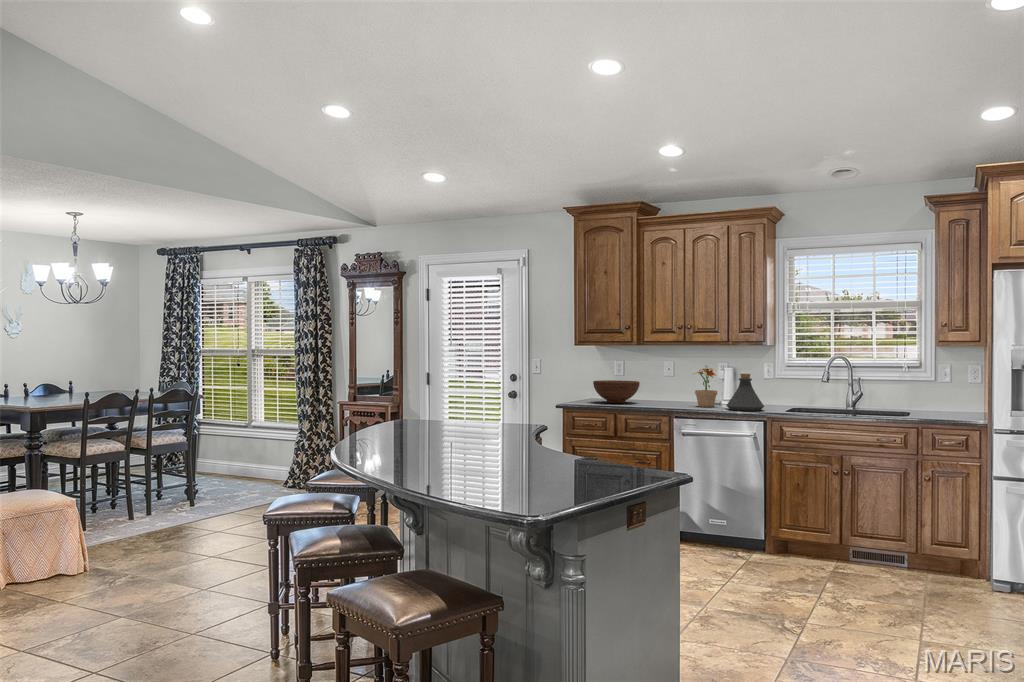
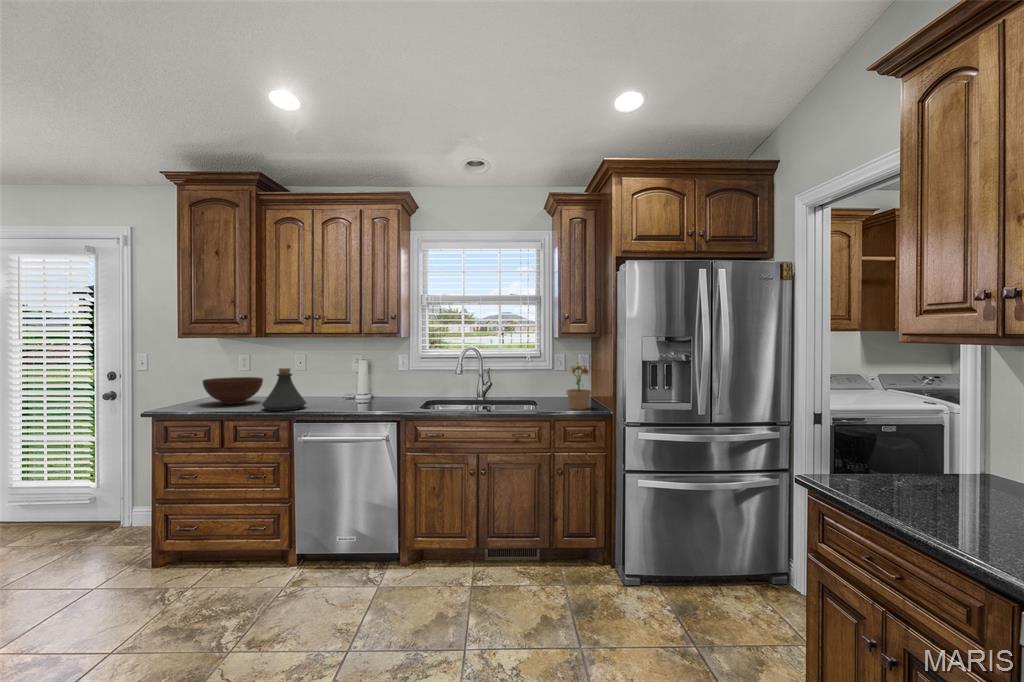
potted plant: present [695,366,717,407] -> present [566,365,591,409]
bottle: present [726,374,764,411] -> present [262,368,306,411]

